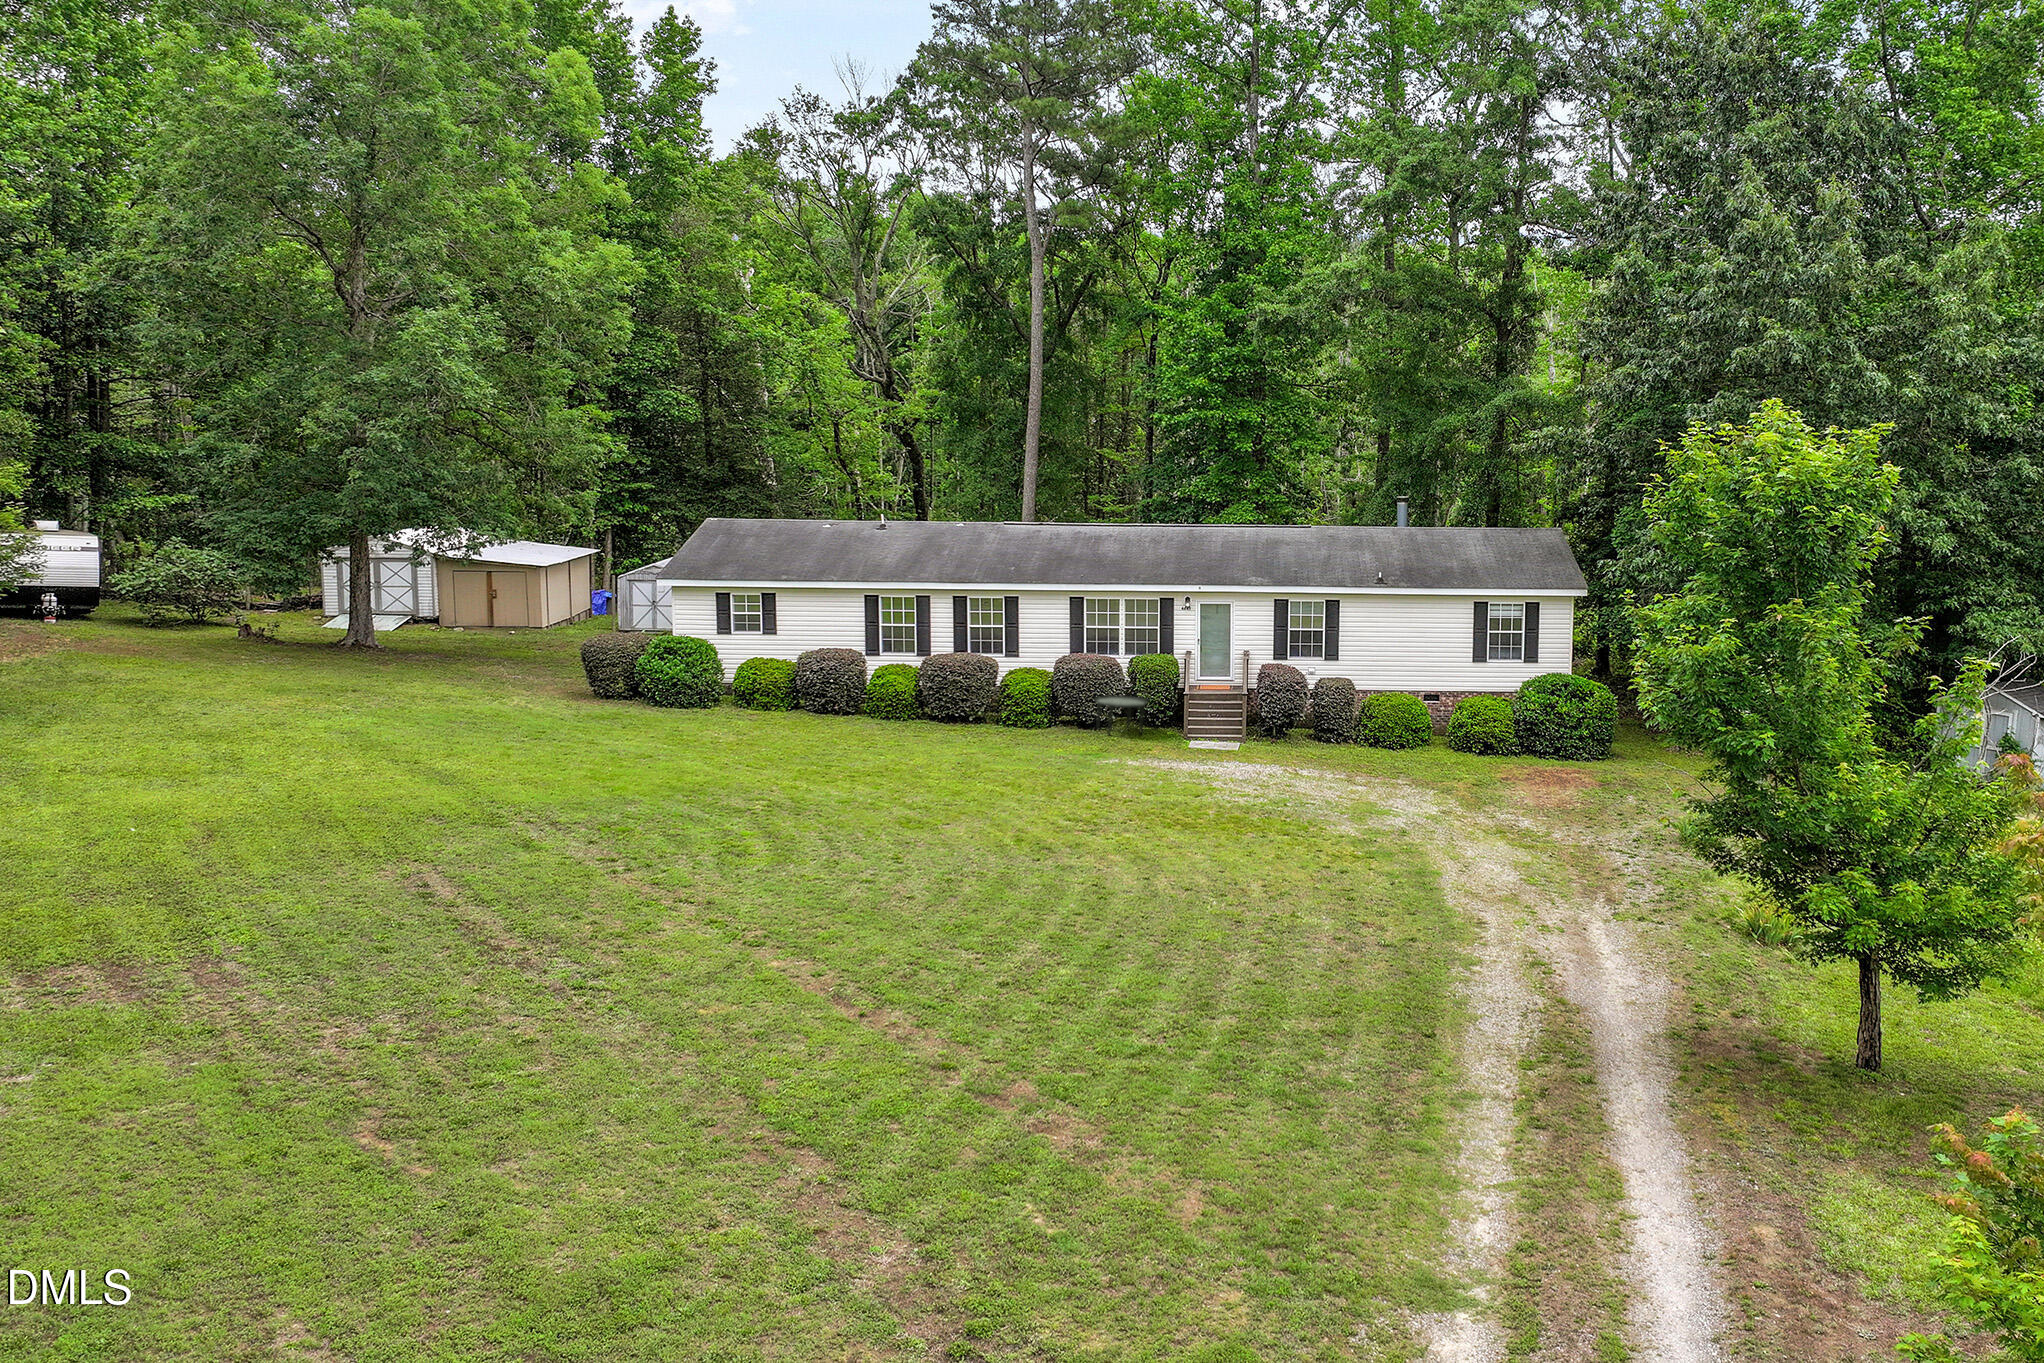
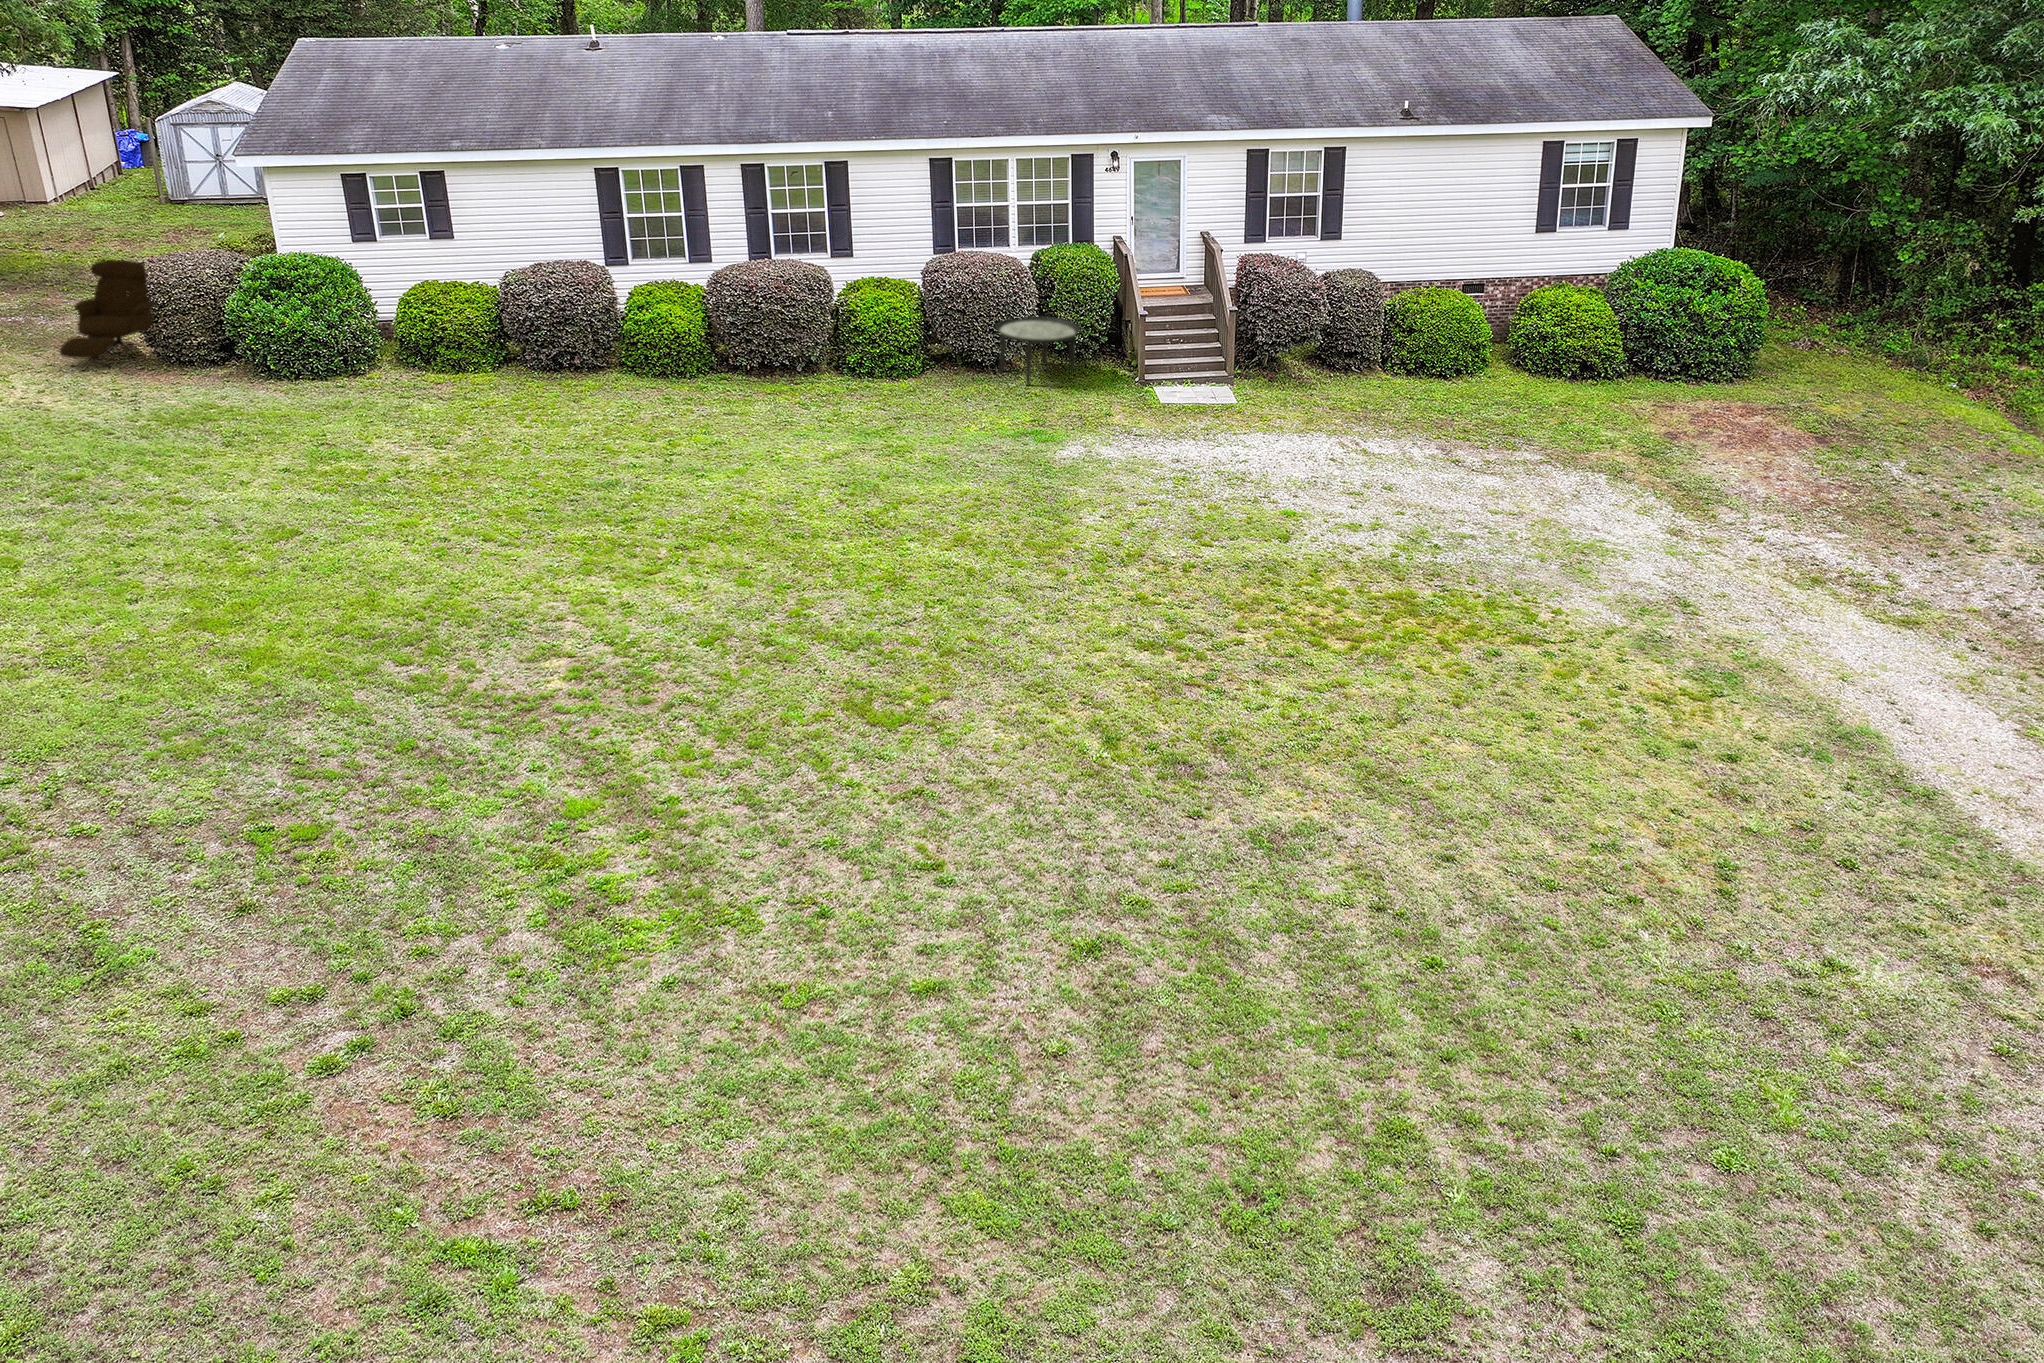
lounge chair: none [537,634,597,694] -> present [60,260,155,370]

